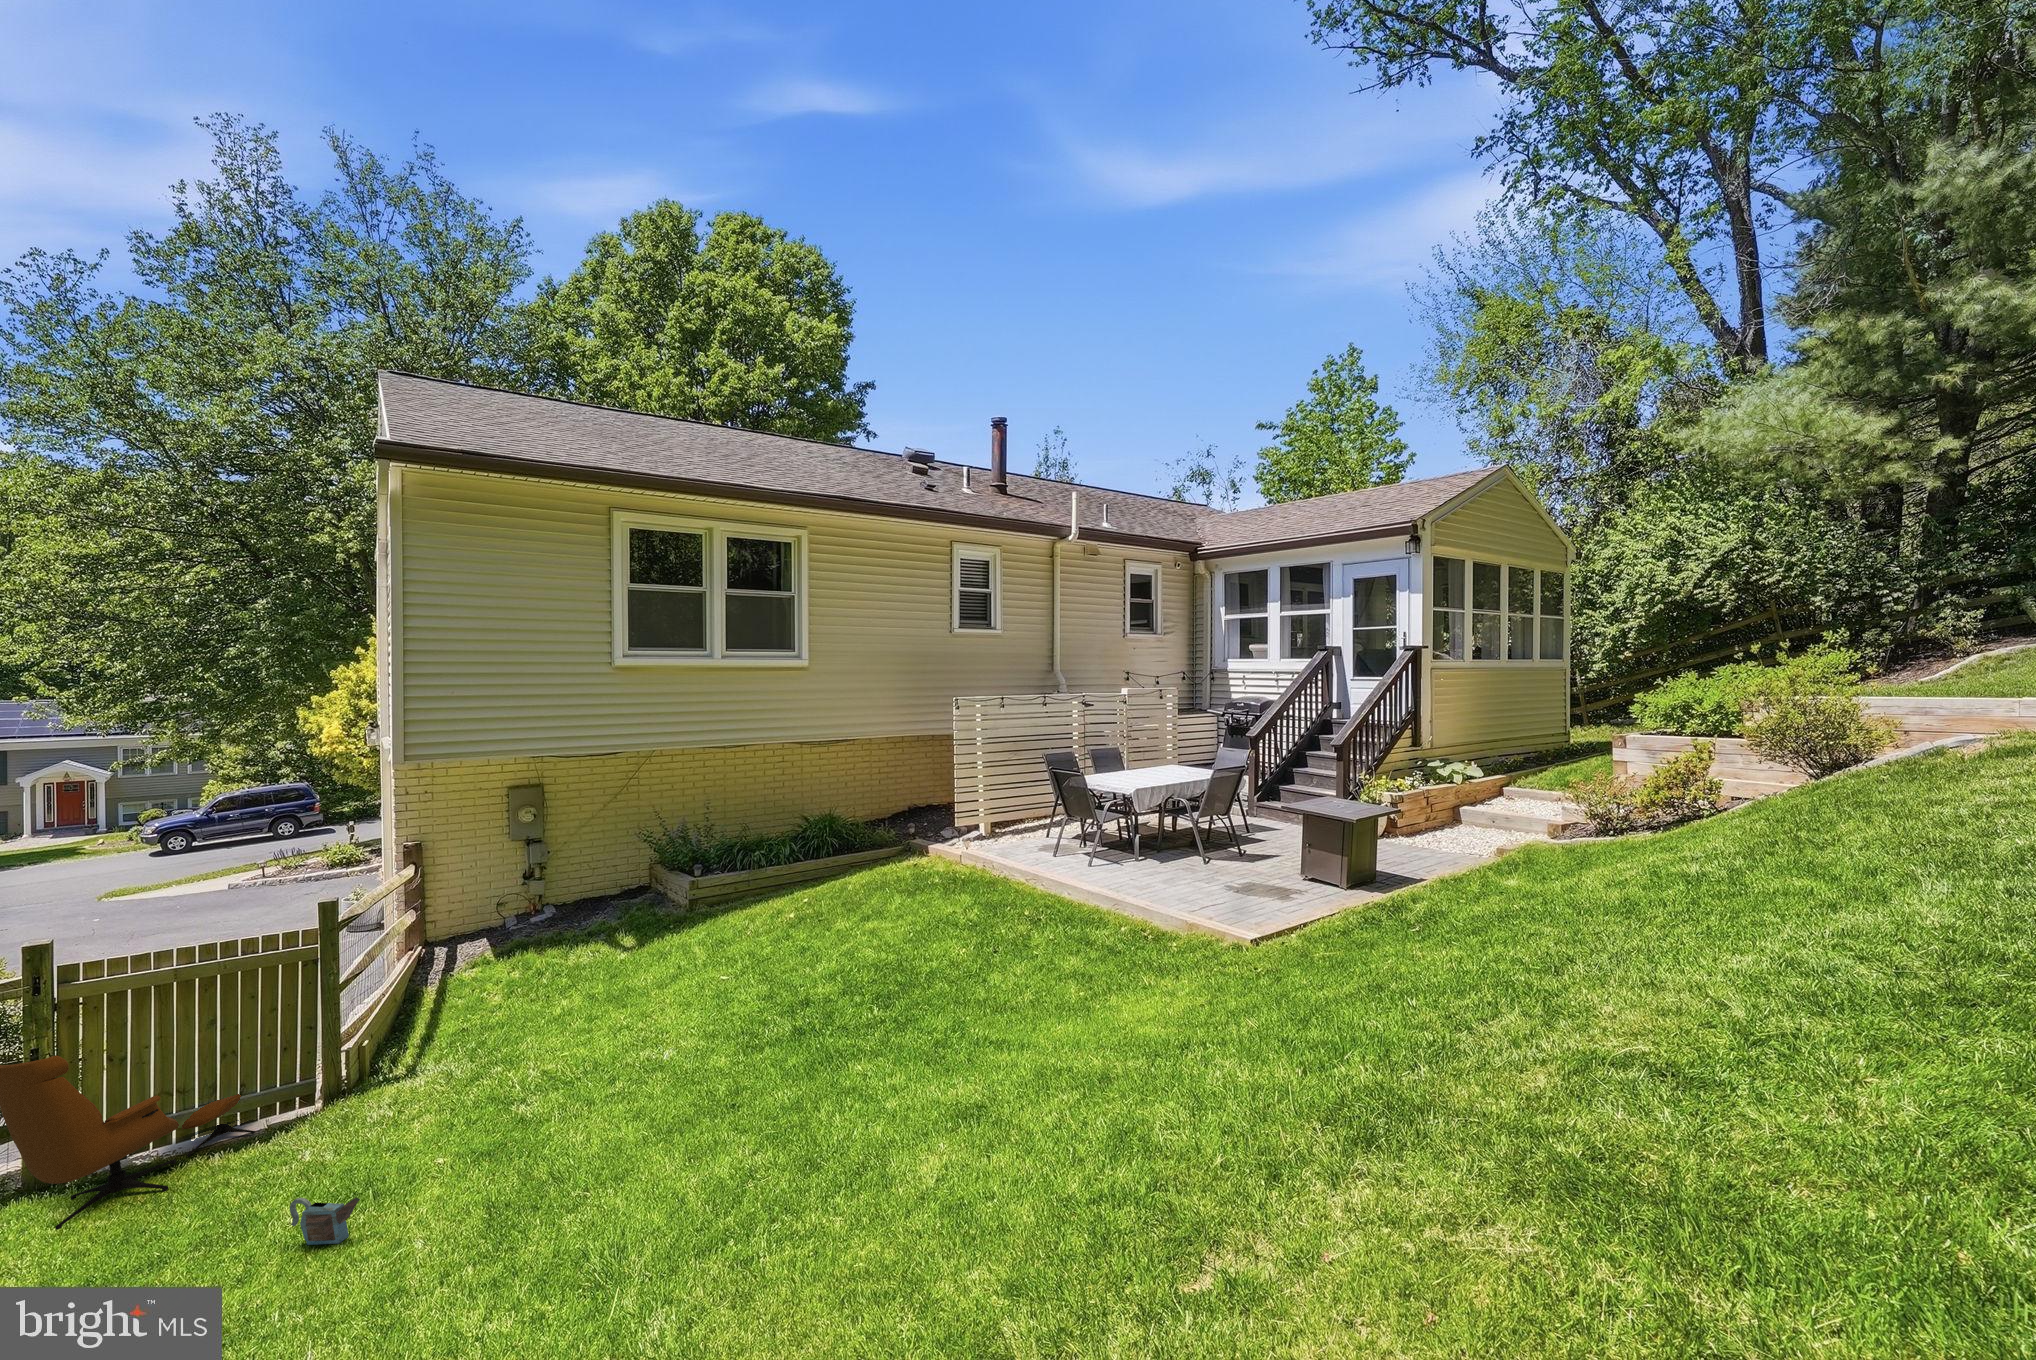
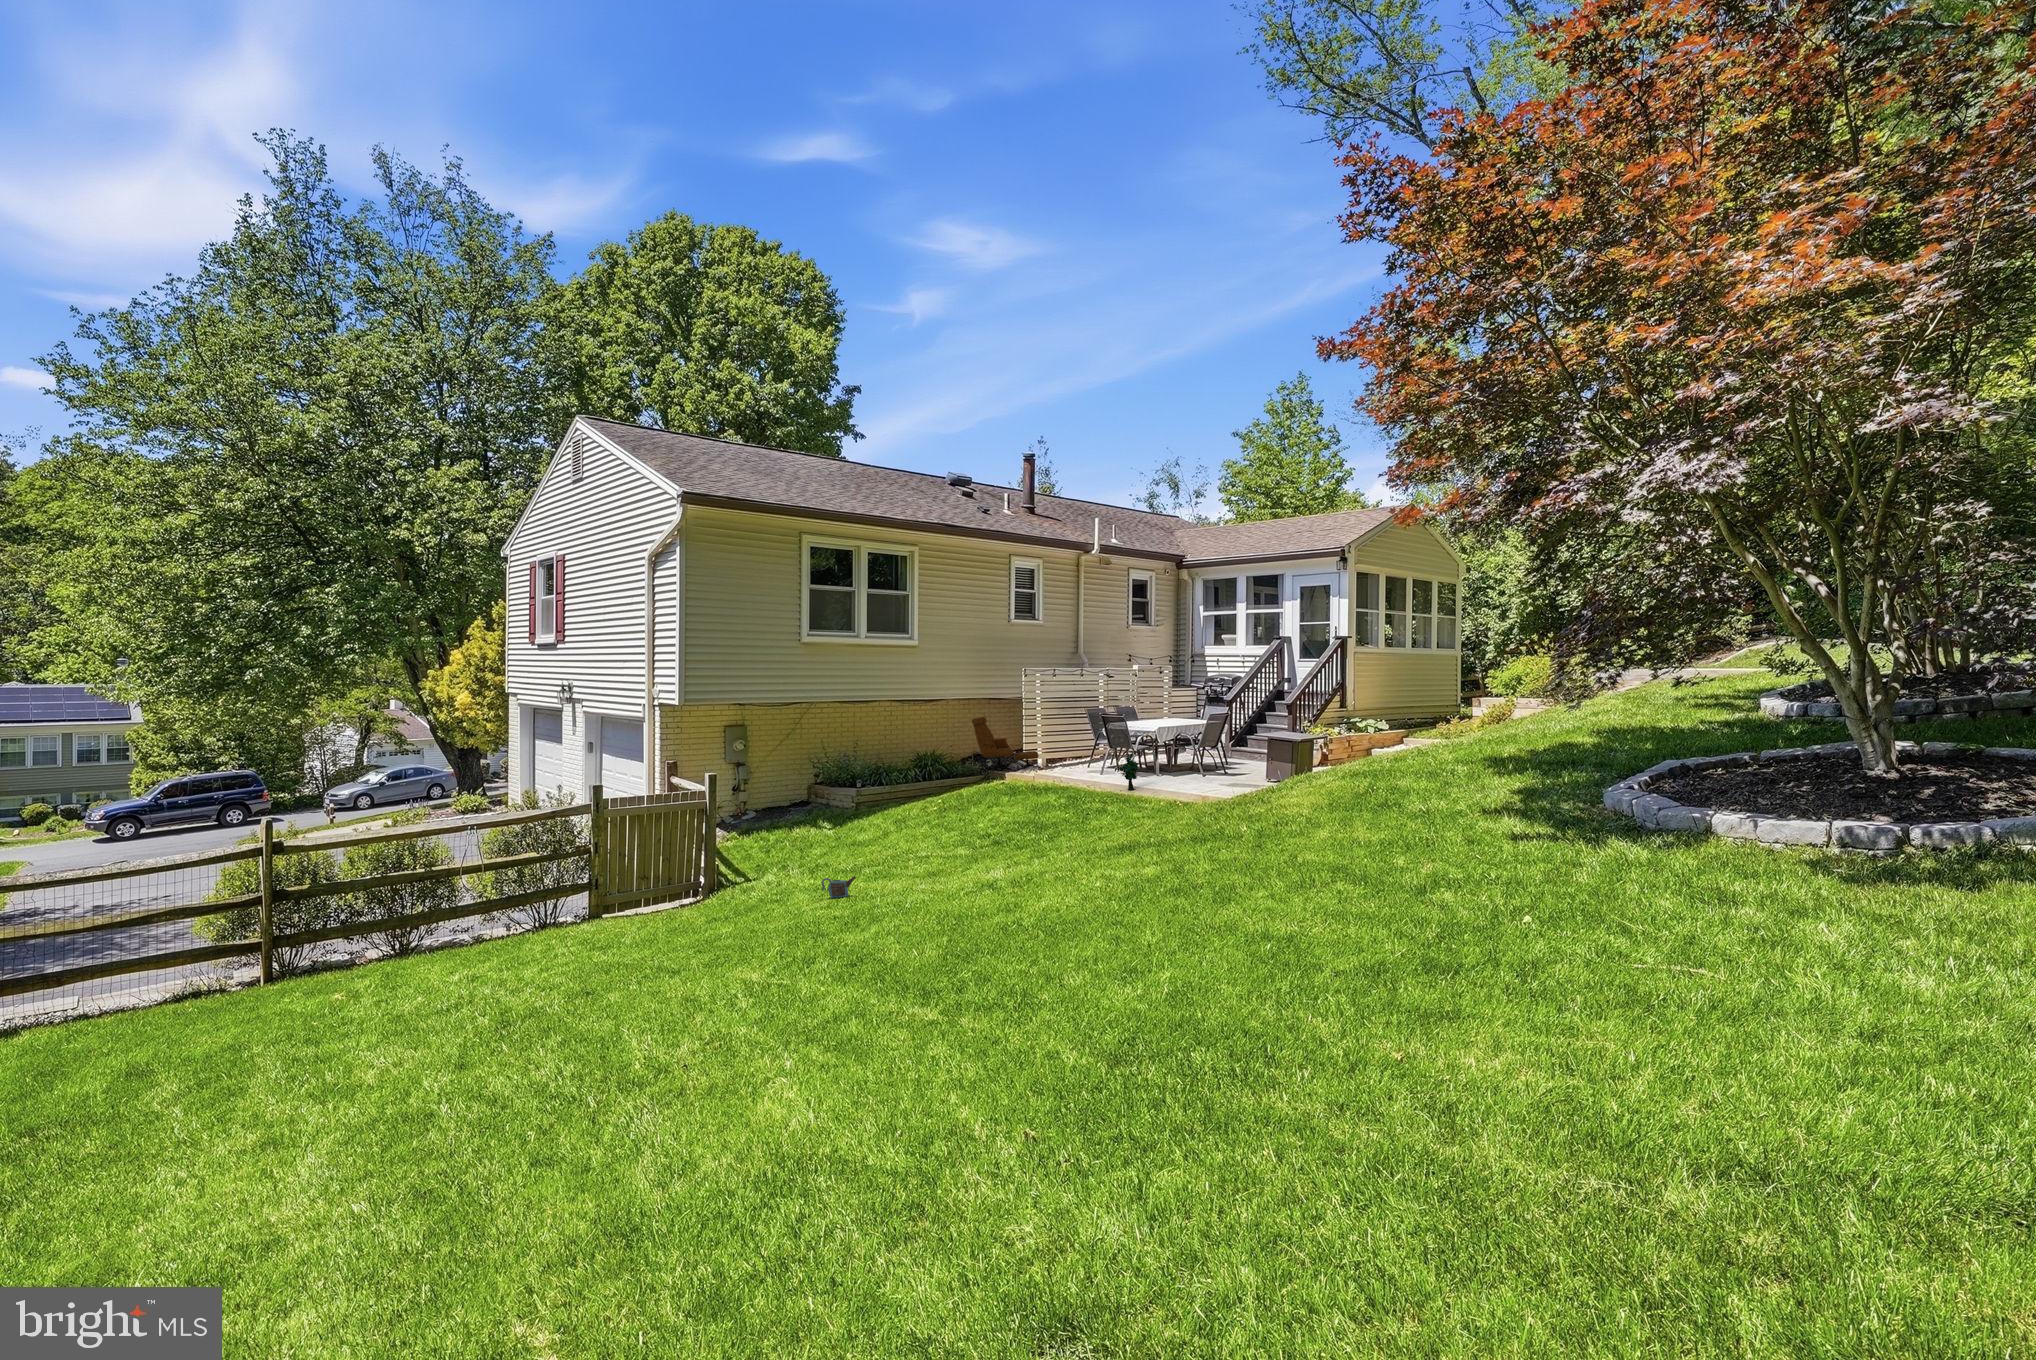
decorative plant: none [1059,840,1094,900] -> present [1119,754,1140,790]
lounge chair: present [0,1056,255,1230] -> present [972,717,1039,772]

